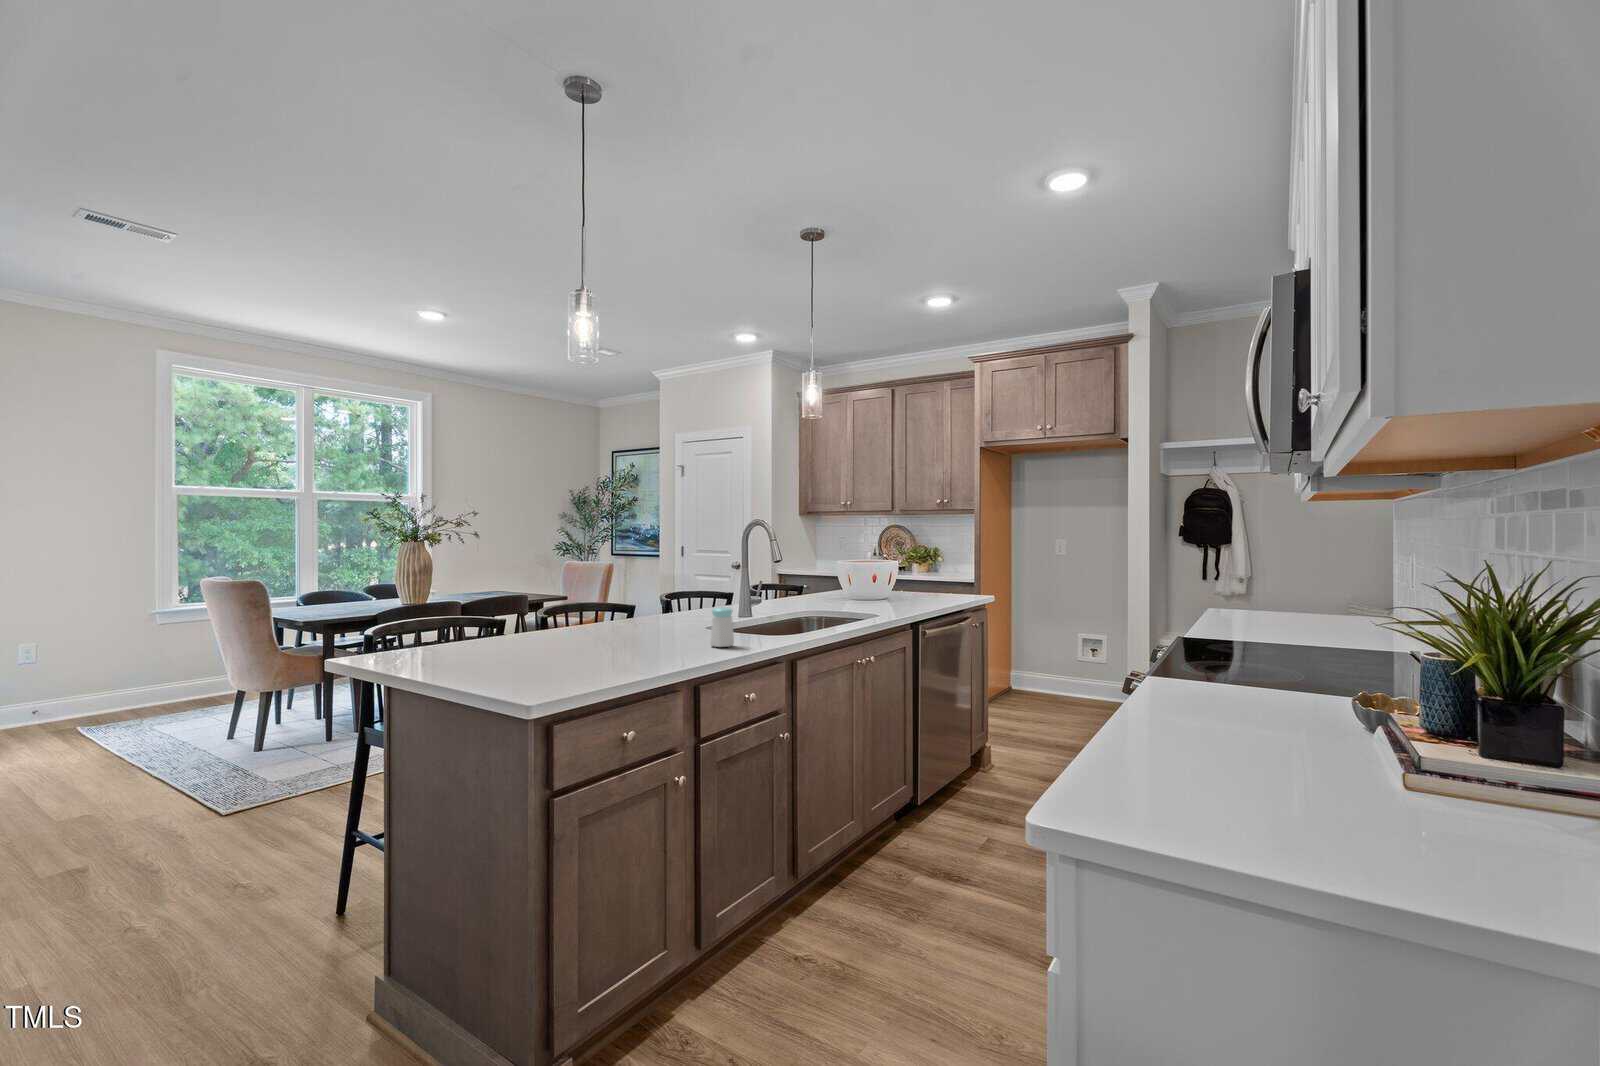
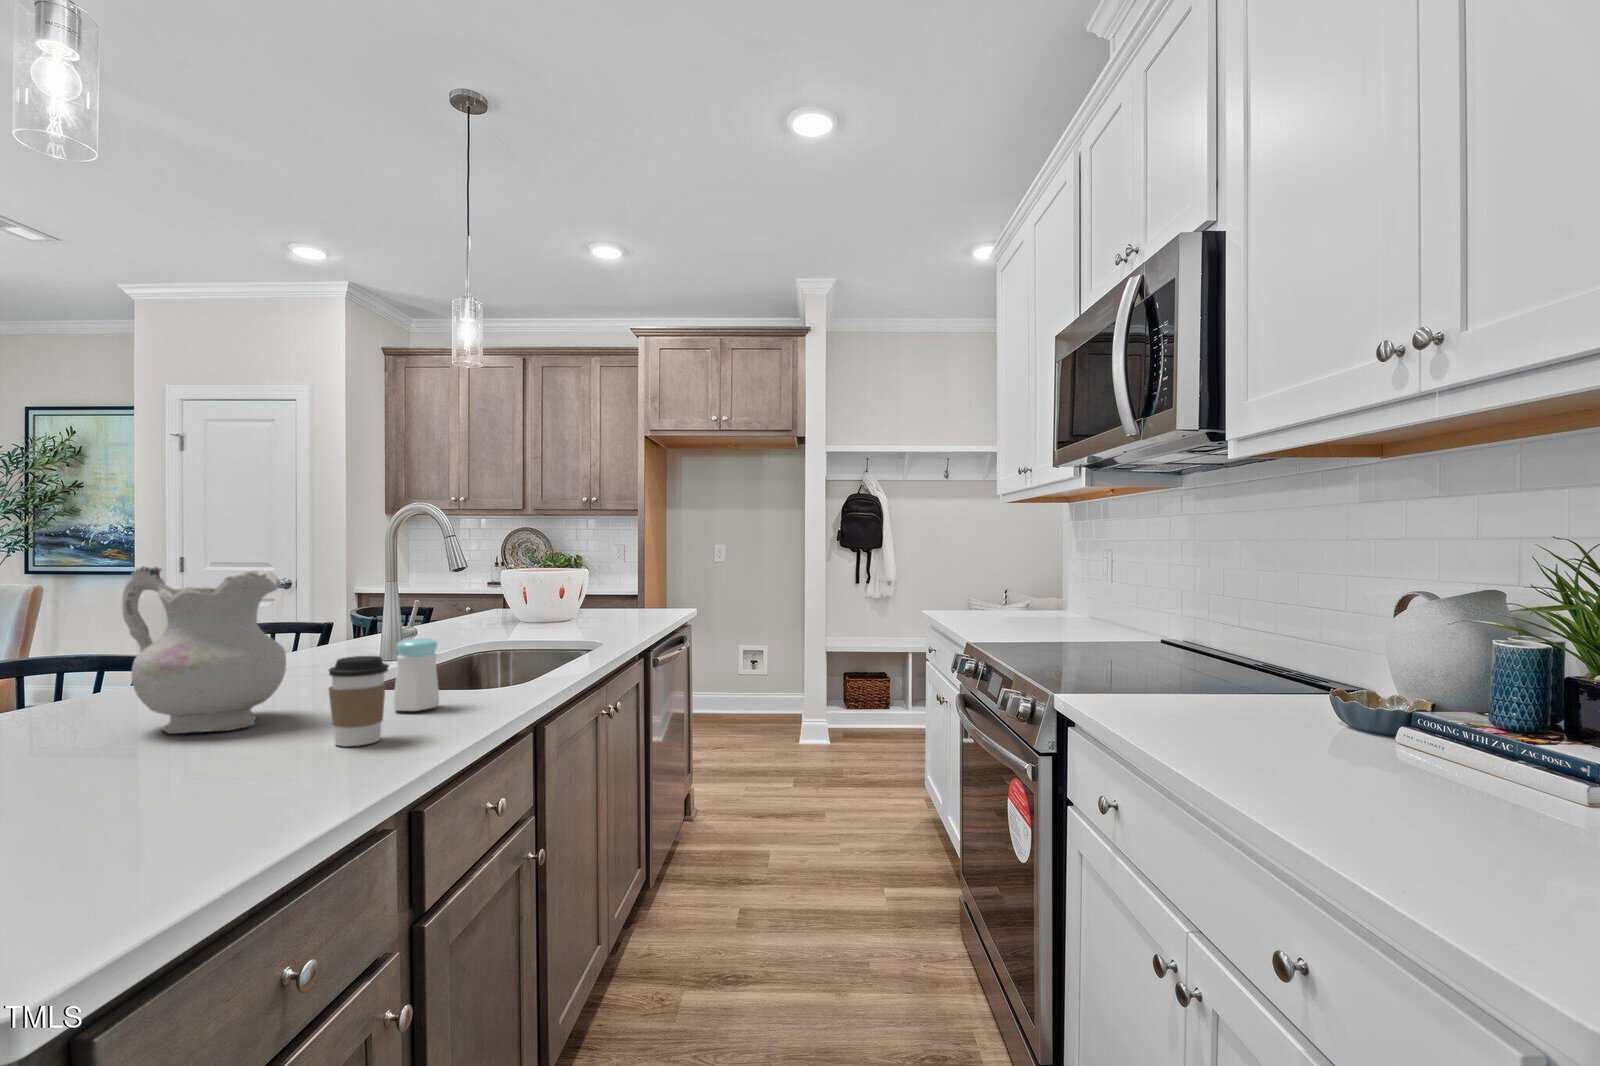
ceramic pitcher: none [600,565,664,647] -> present [122,567,286,734]
coffee cup: none [668,614,695,659] -> present [329,656,389,746]

